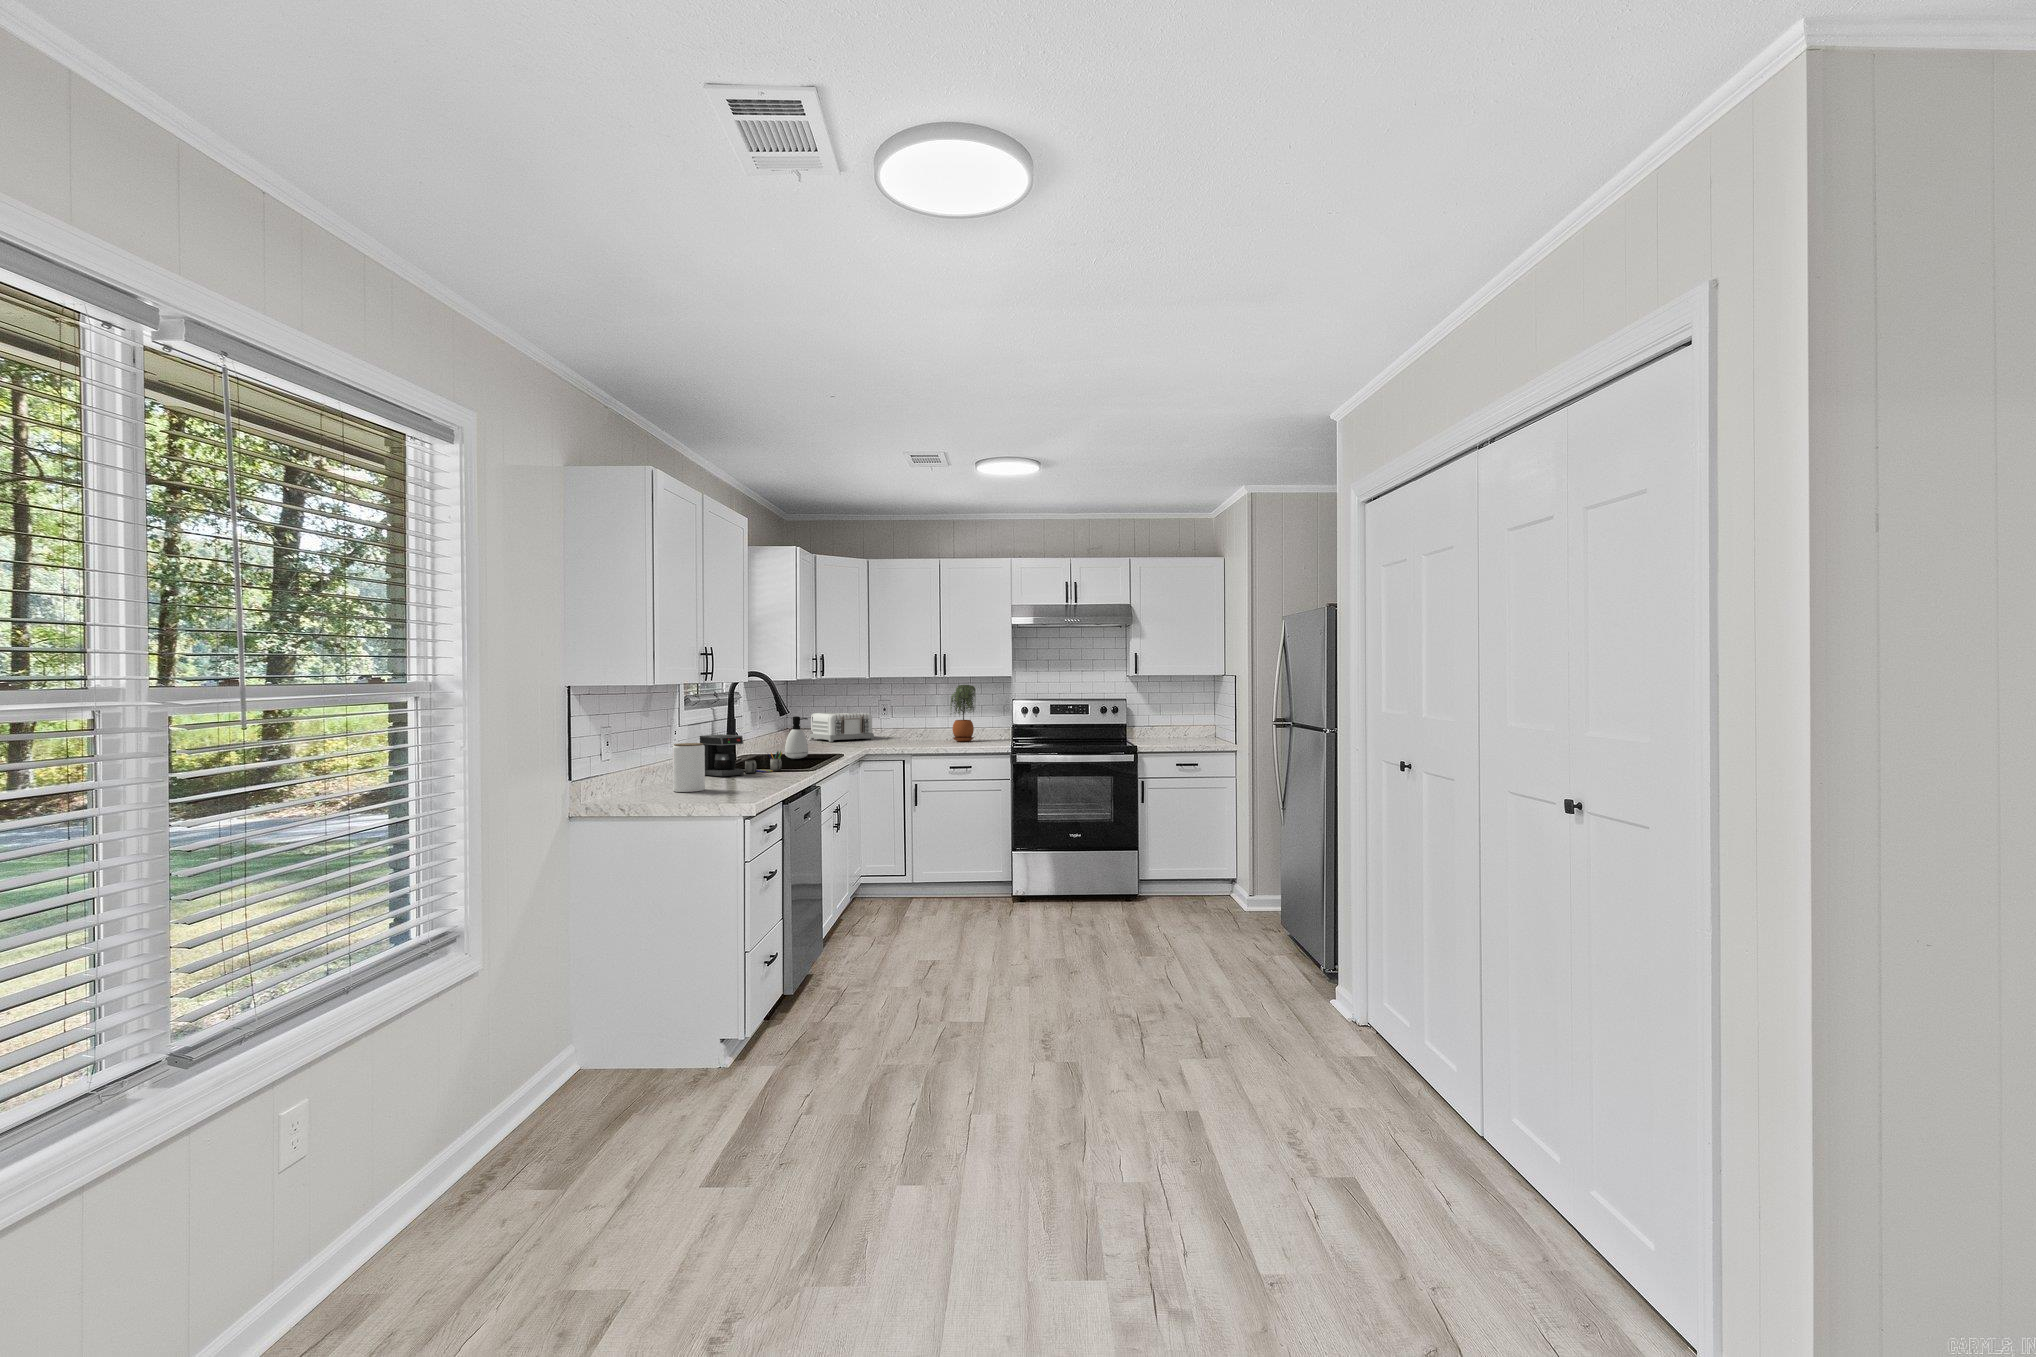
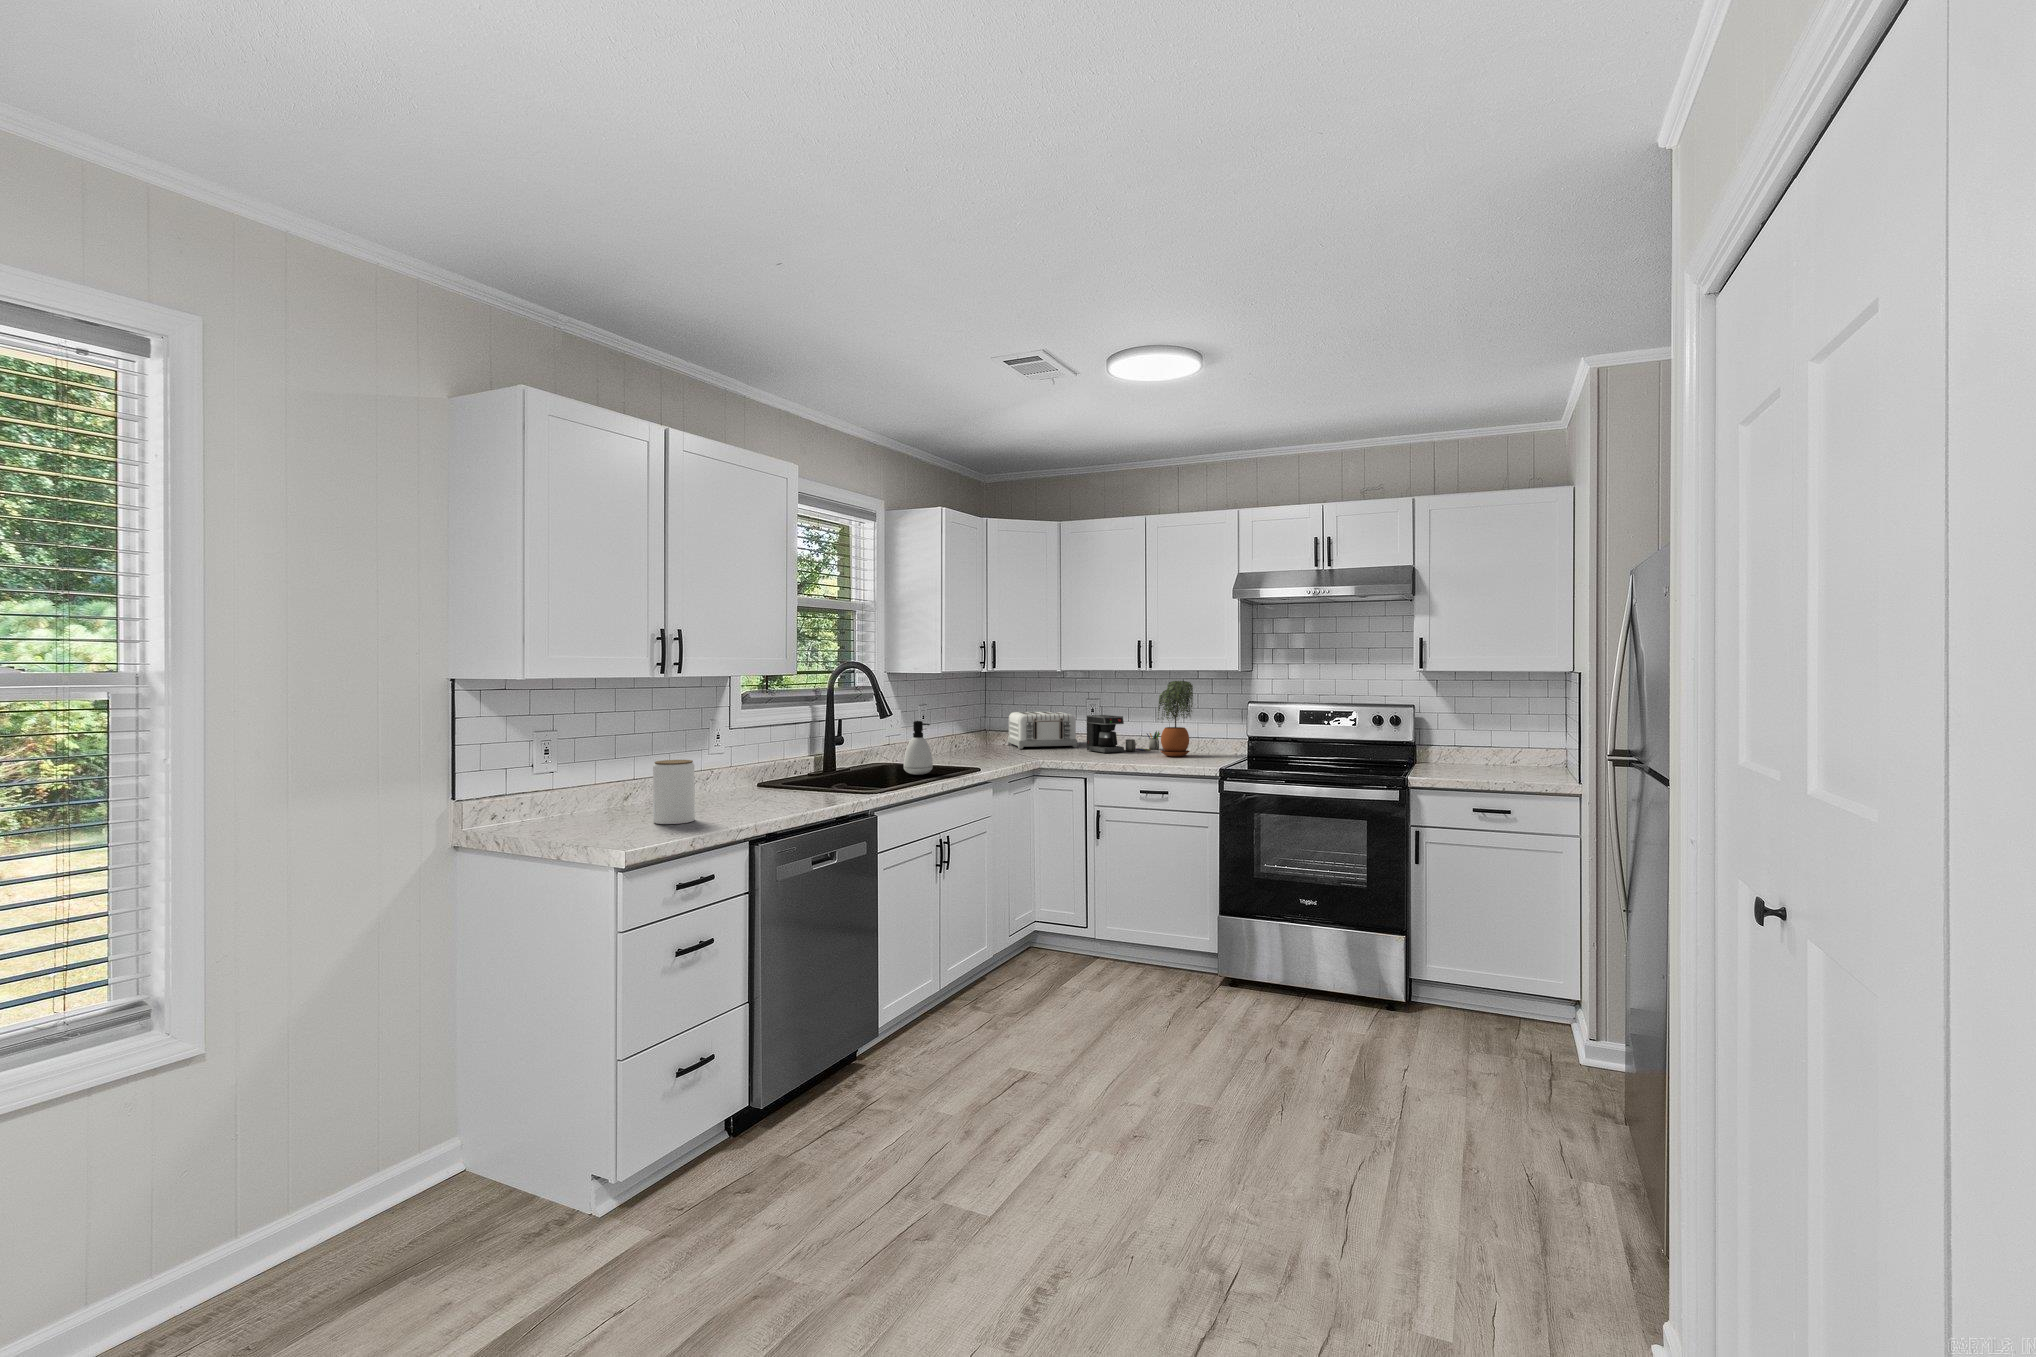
coffee maker: present [700,735,782,777] -> present [1087,715,1160,753]

